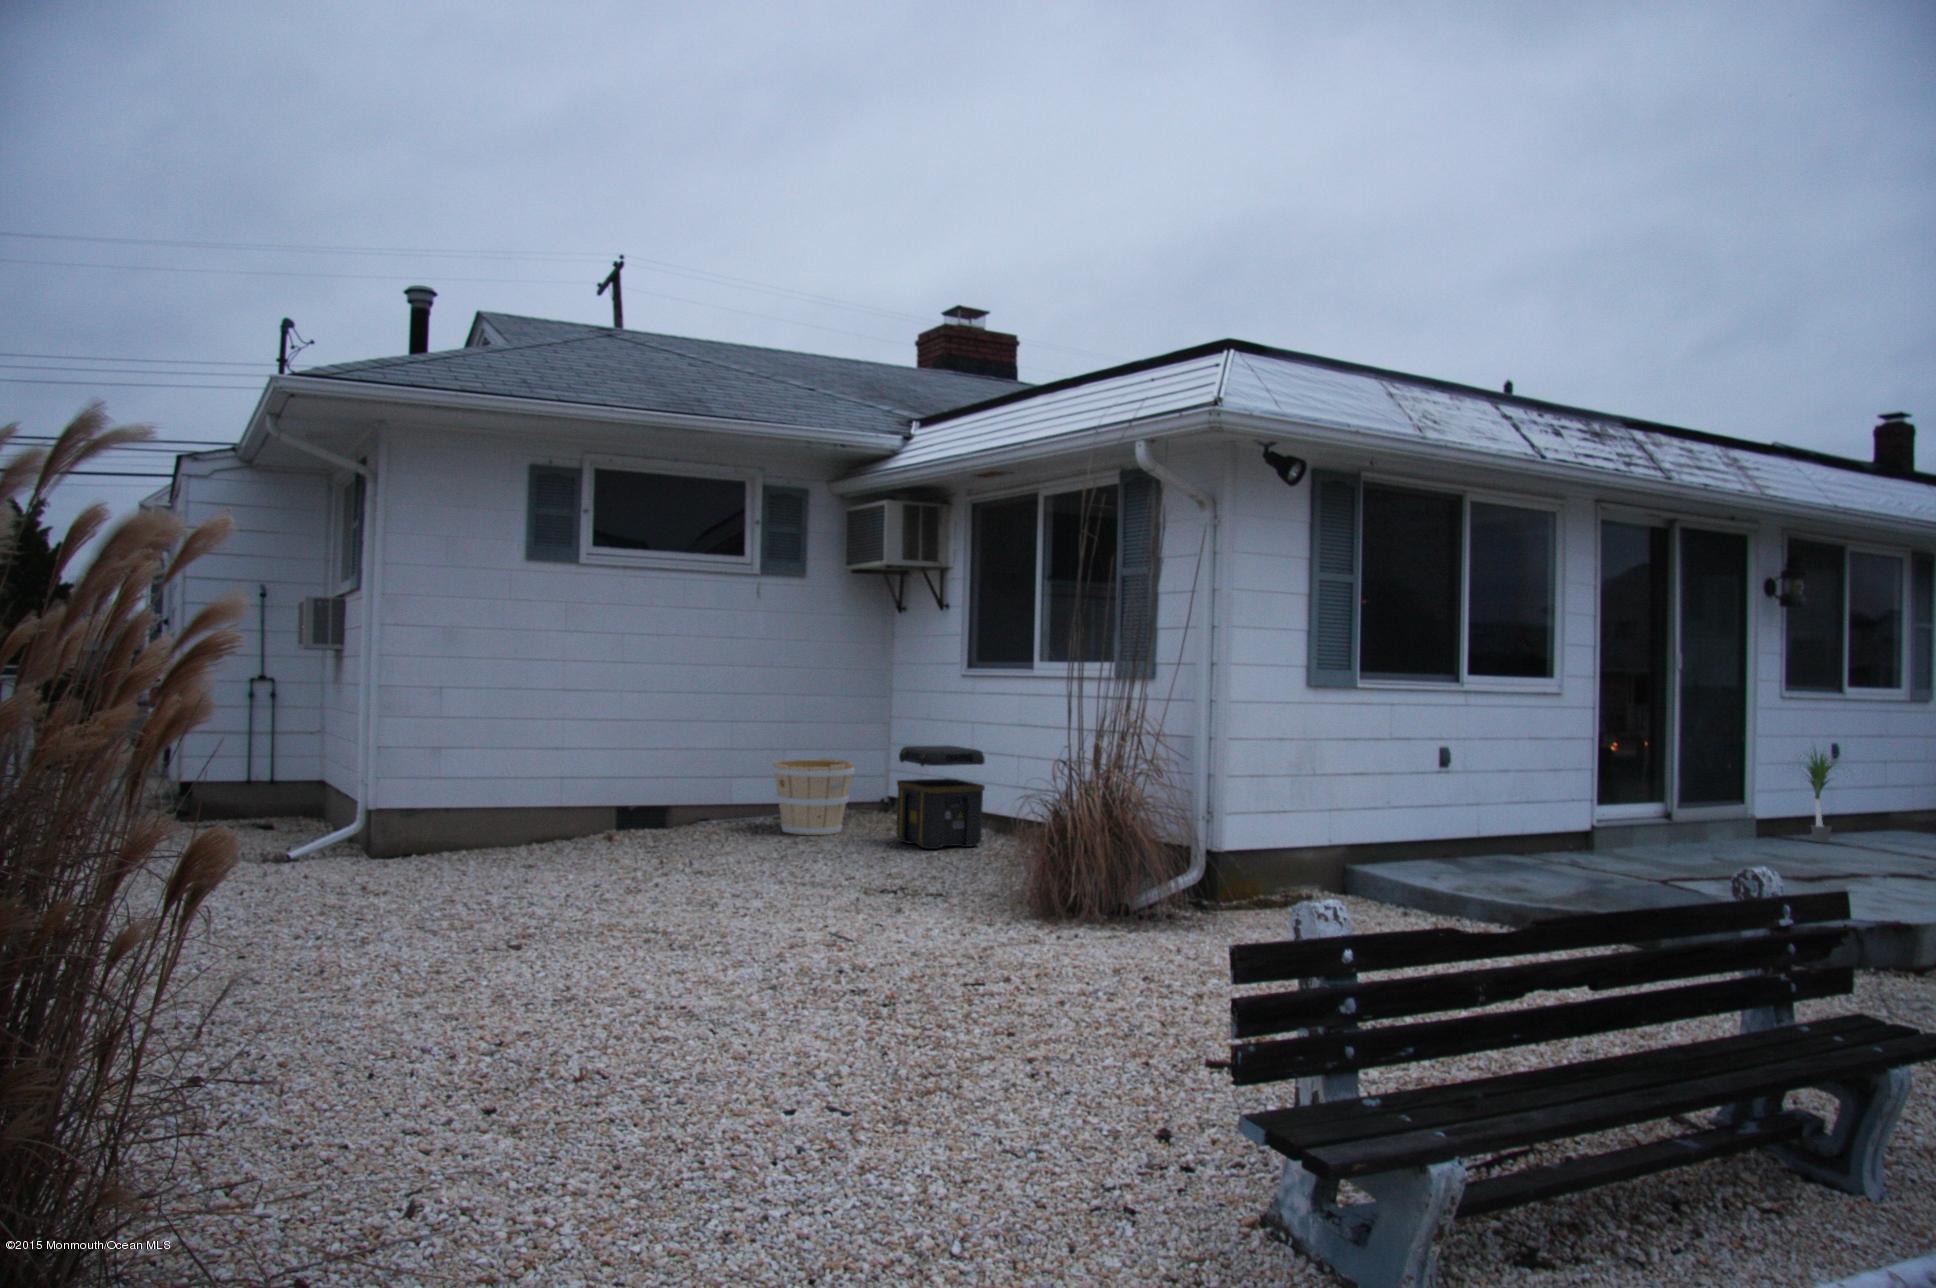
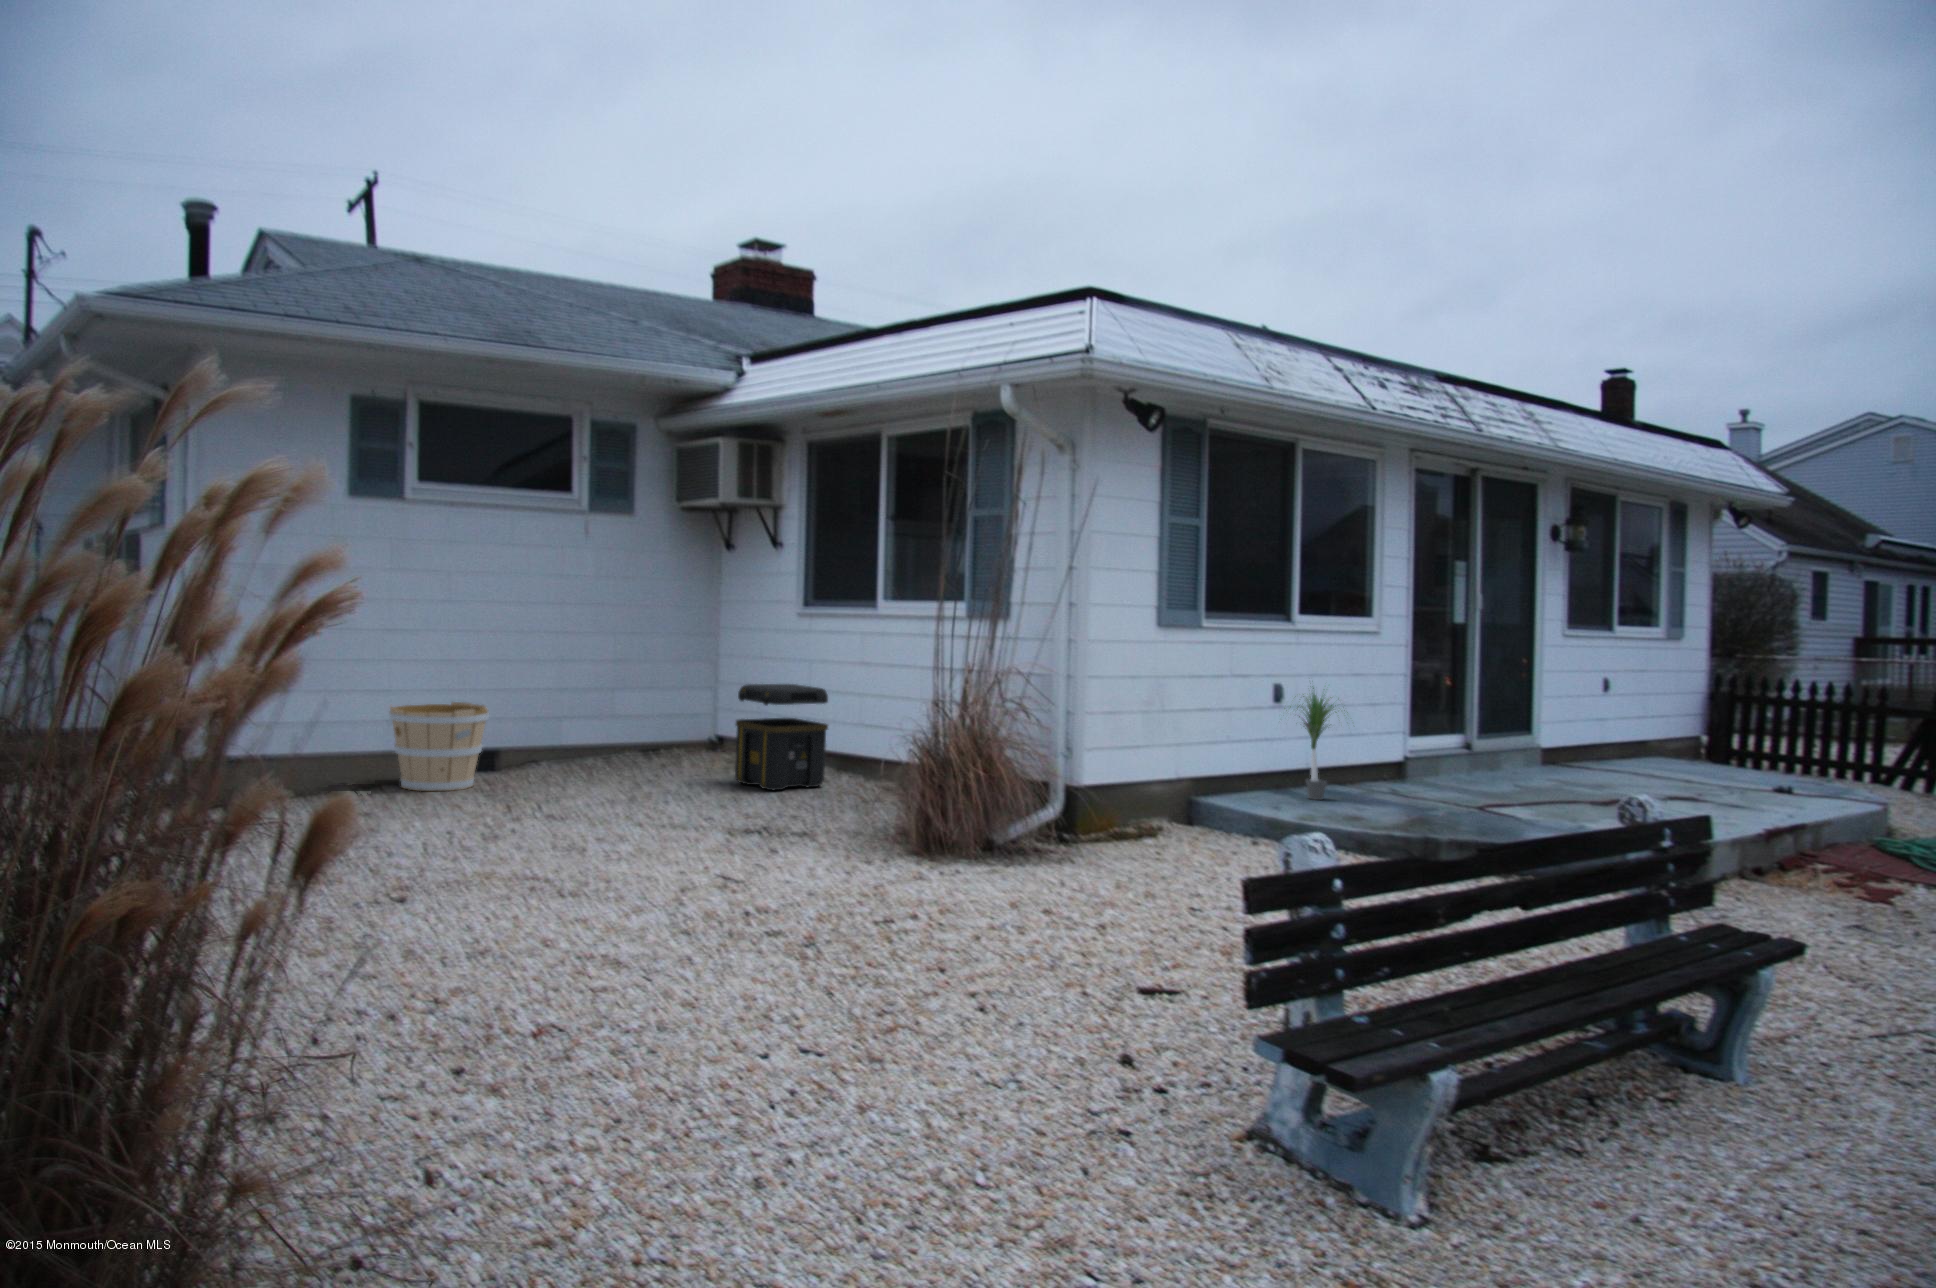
potted plant: present [1800,749,1839,843] -> present [1284,688,1345,800]
wooden bucket: present [772,758,855,835] -> present [389,702,489,791]

